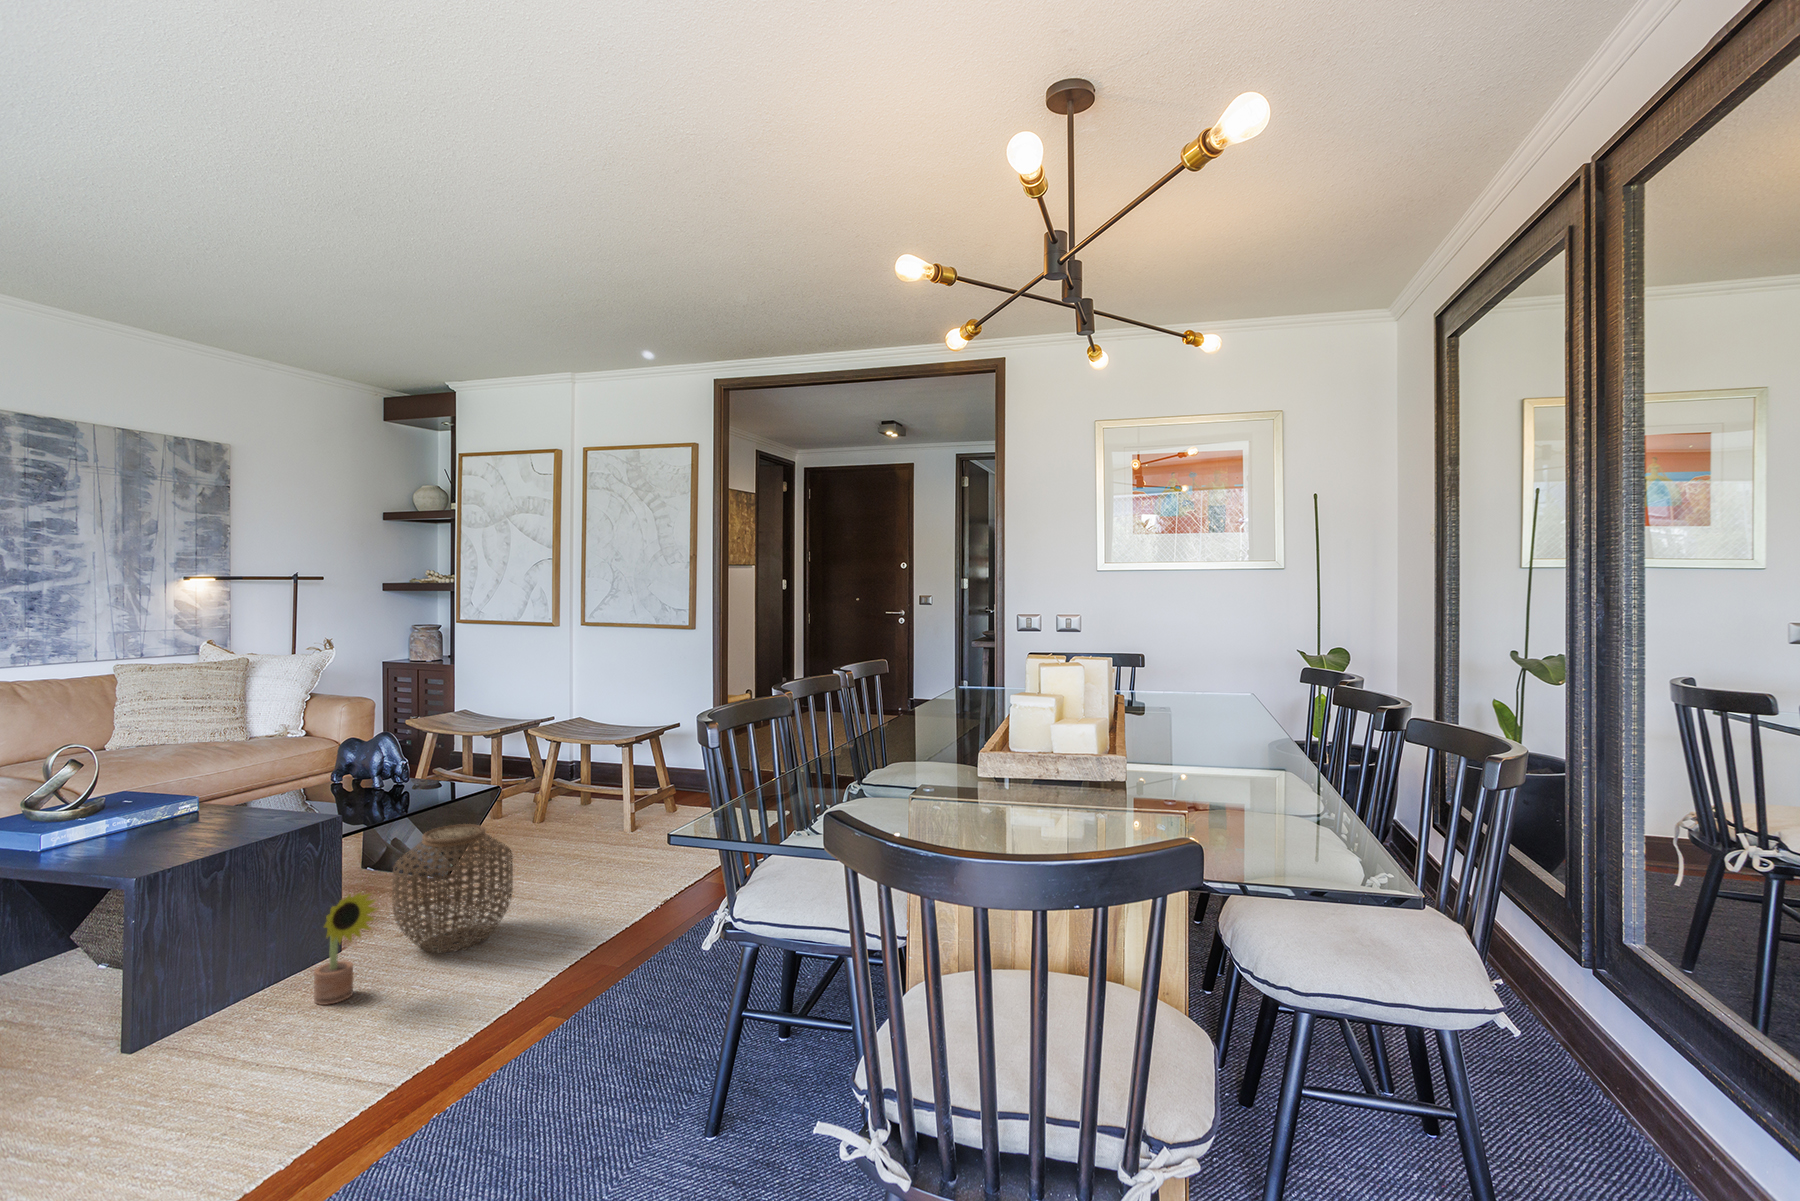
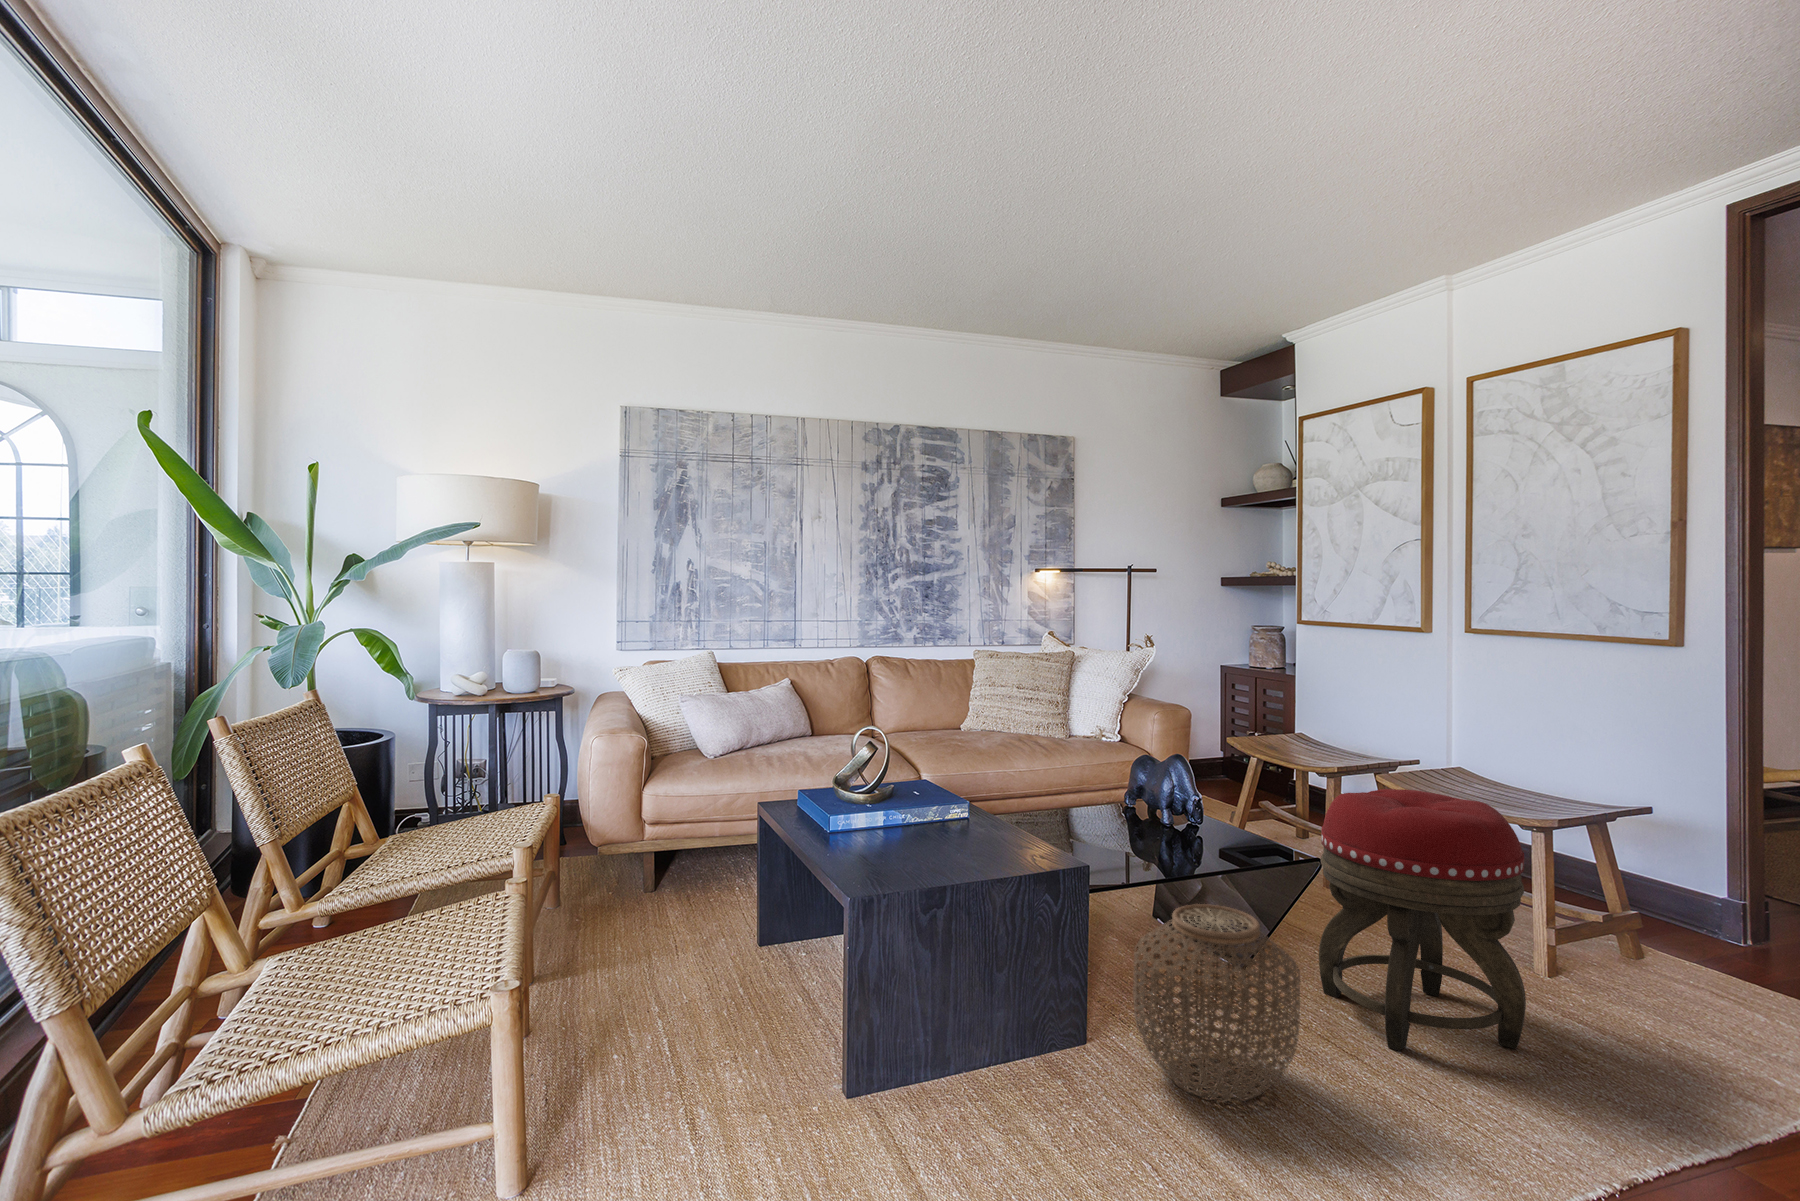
footstool: none [509,731,630,891] -> present [1319,789,1526,1051]
decorative plant: present [314,892,378,1005] -> none [1022,975,1096,1118]

